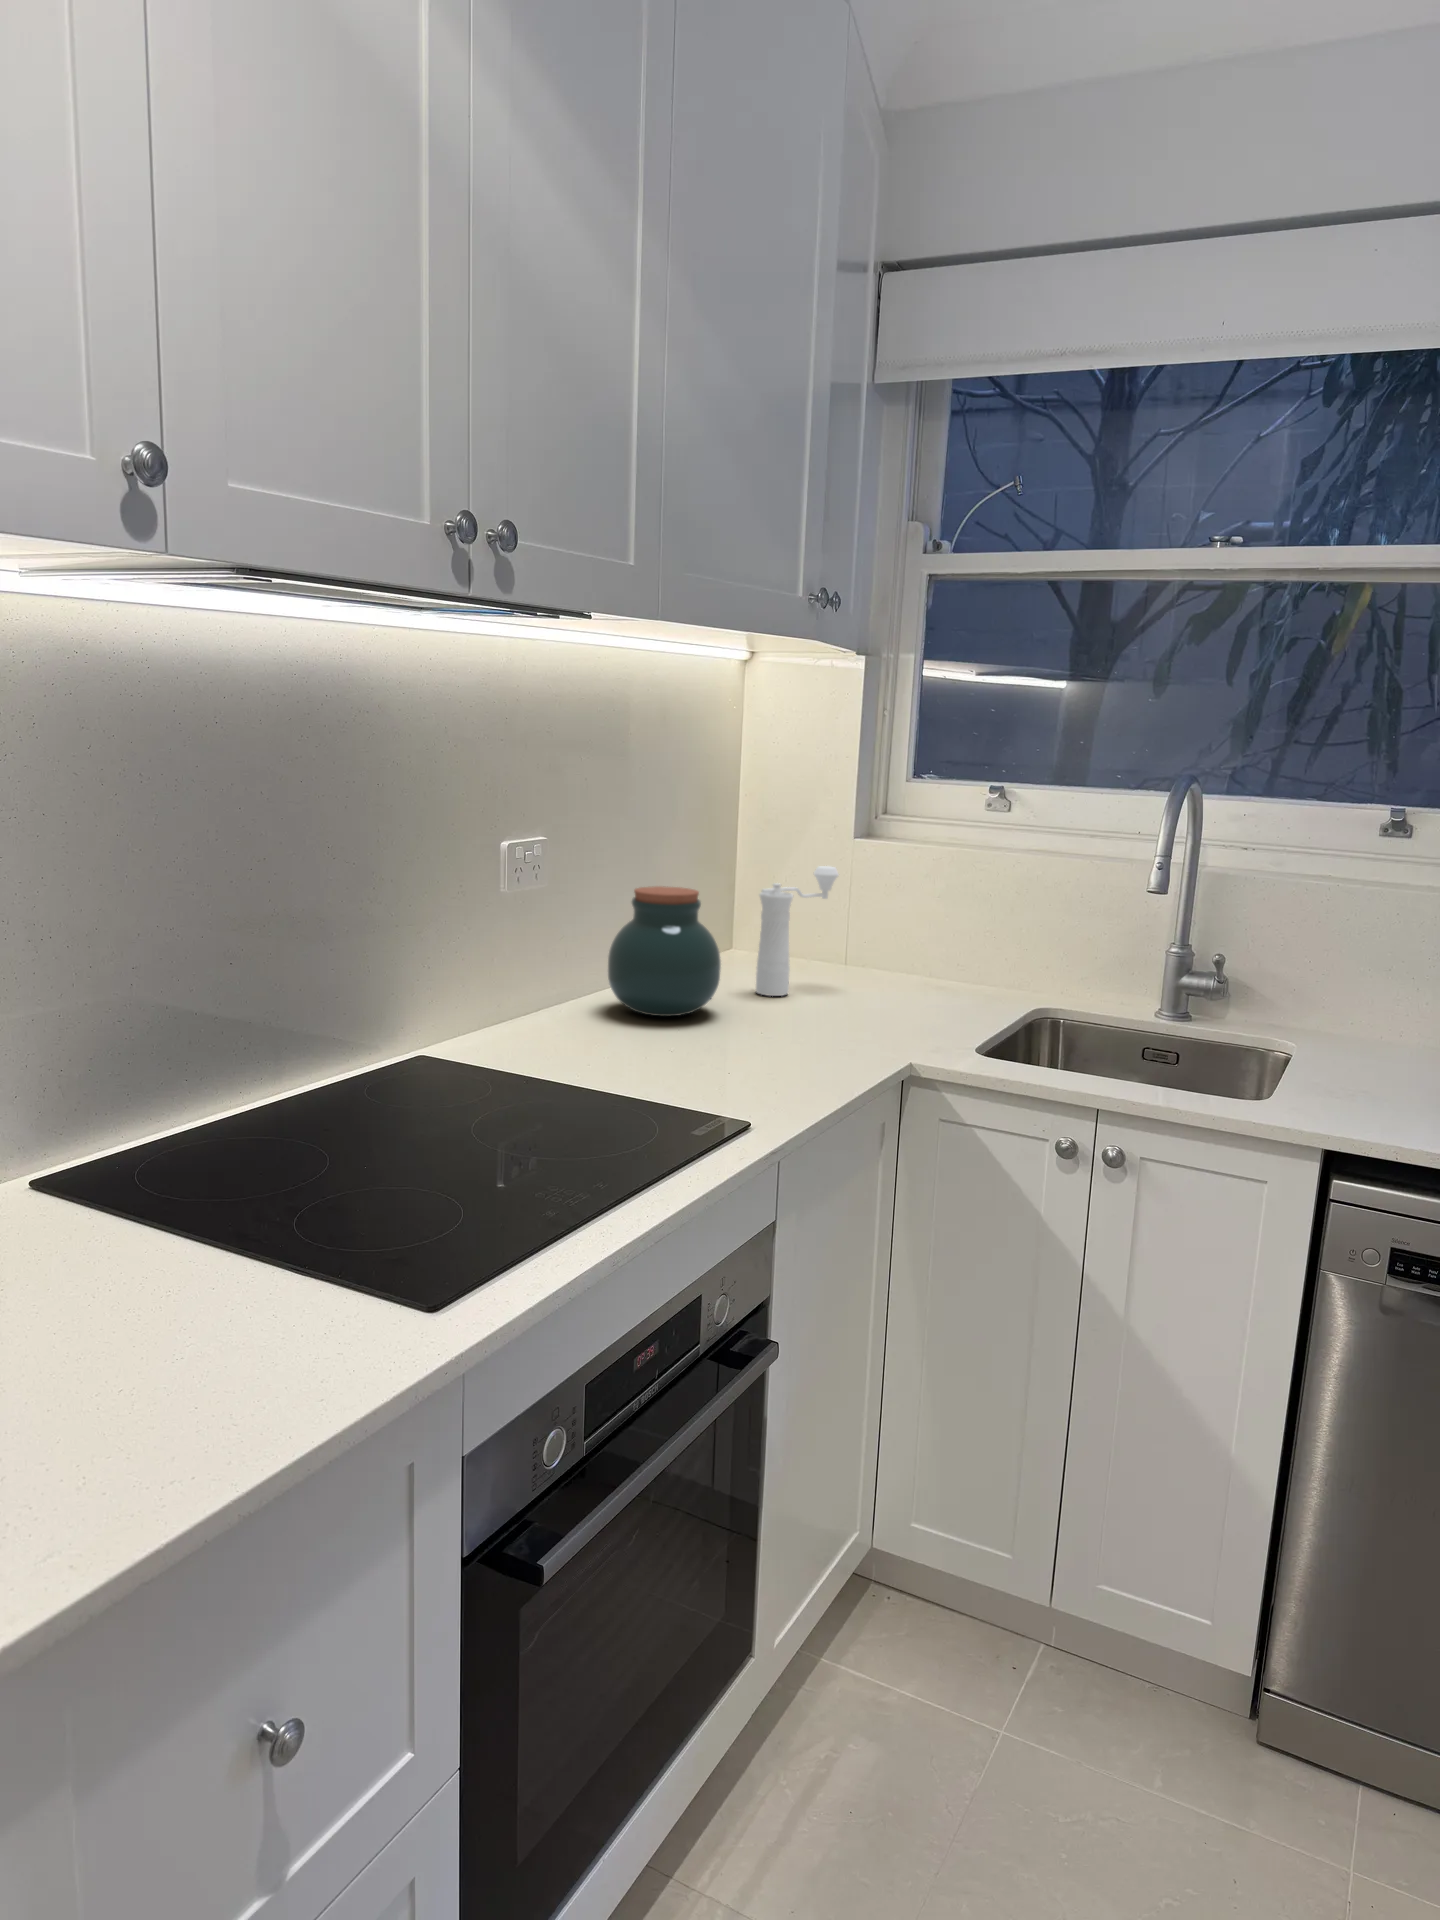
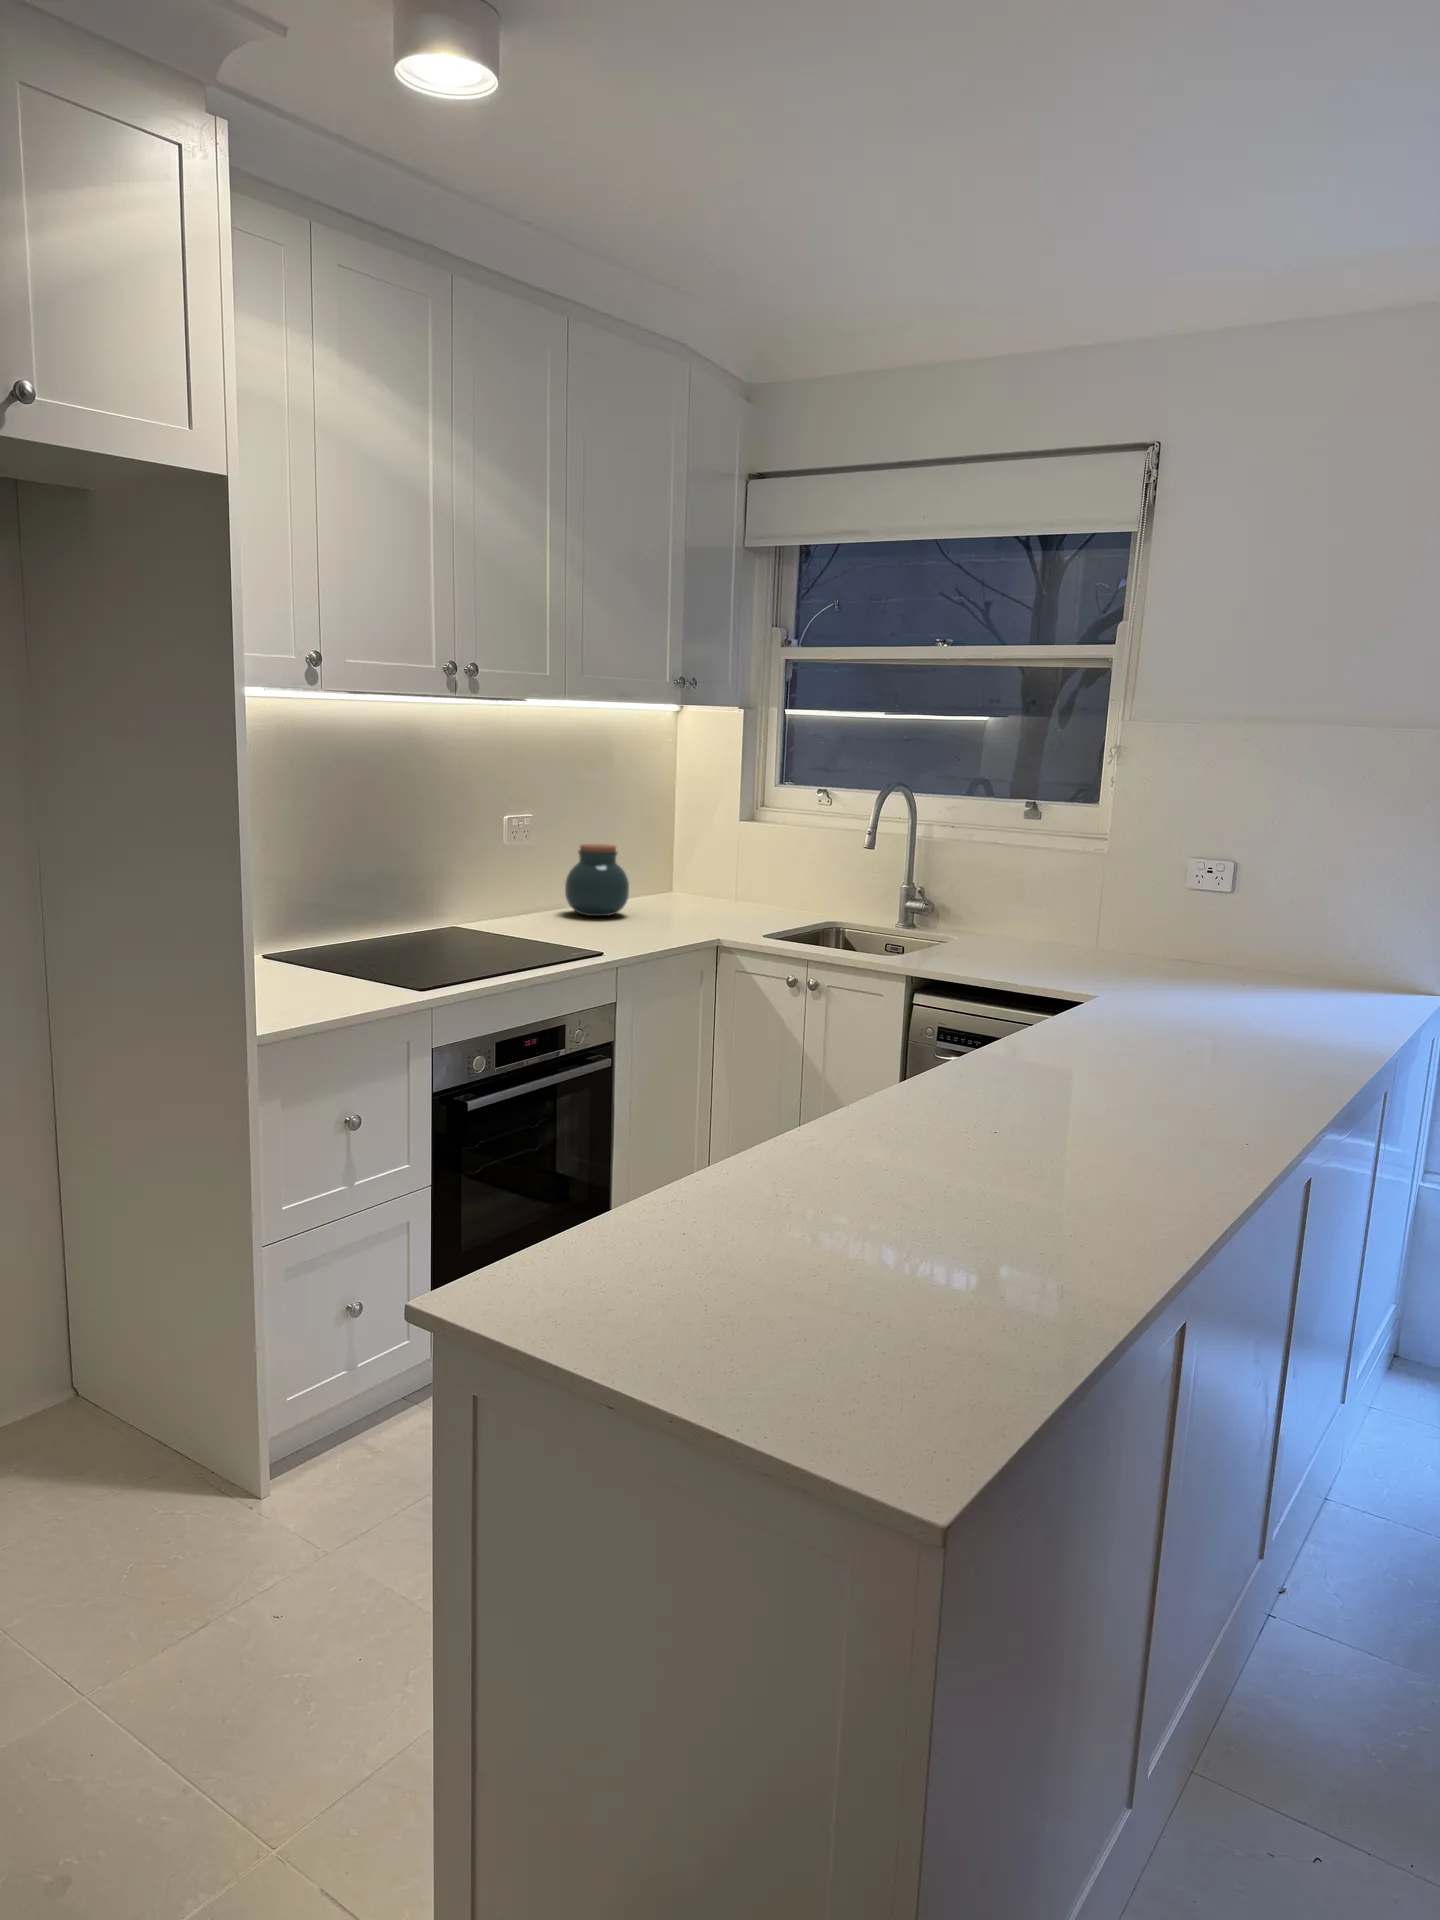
pepper mill: present [756,866,839,996] -> none [660,836,713,911]

